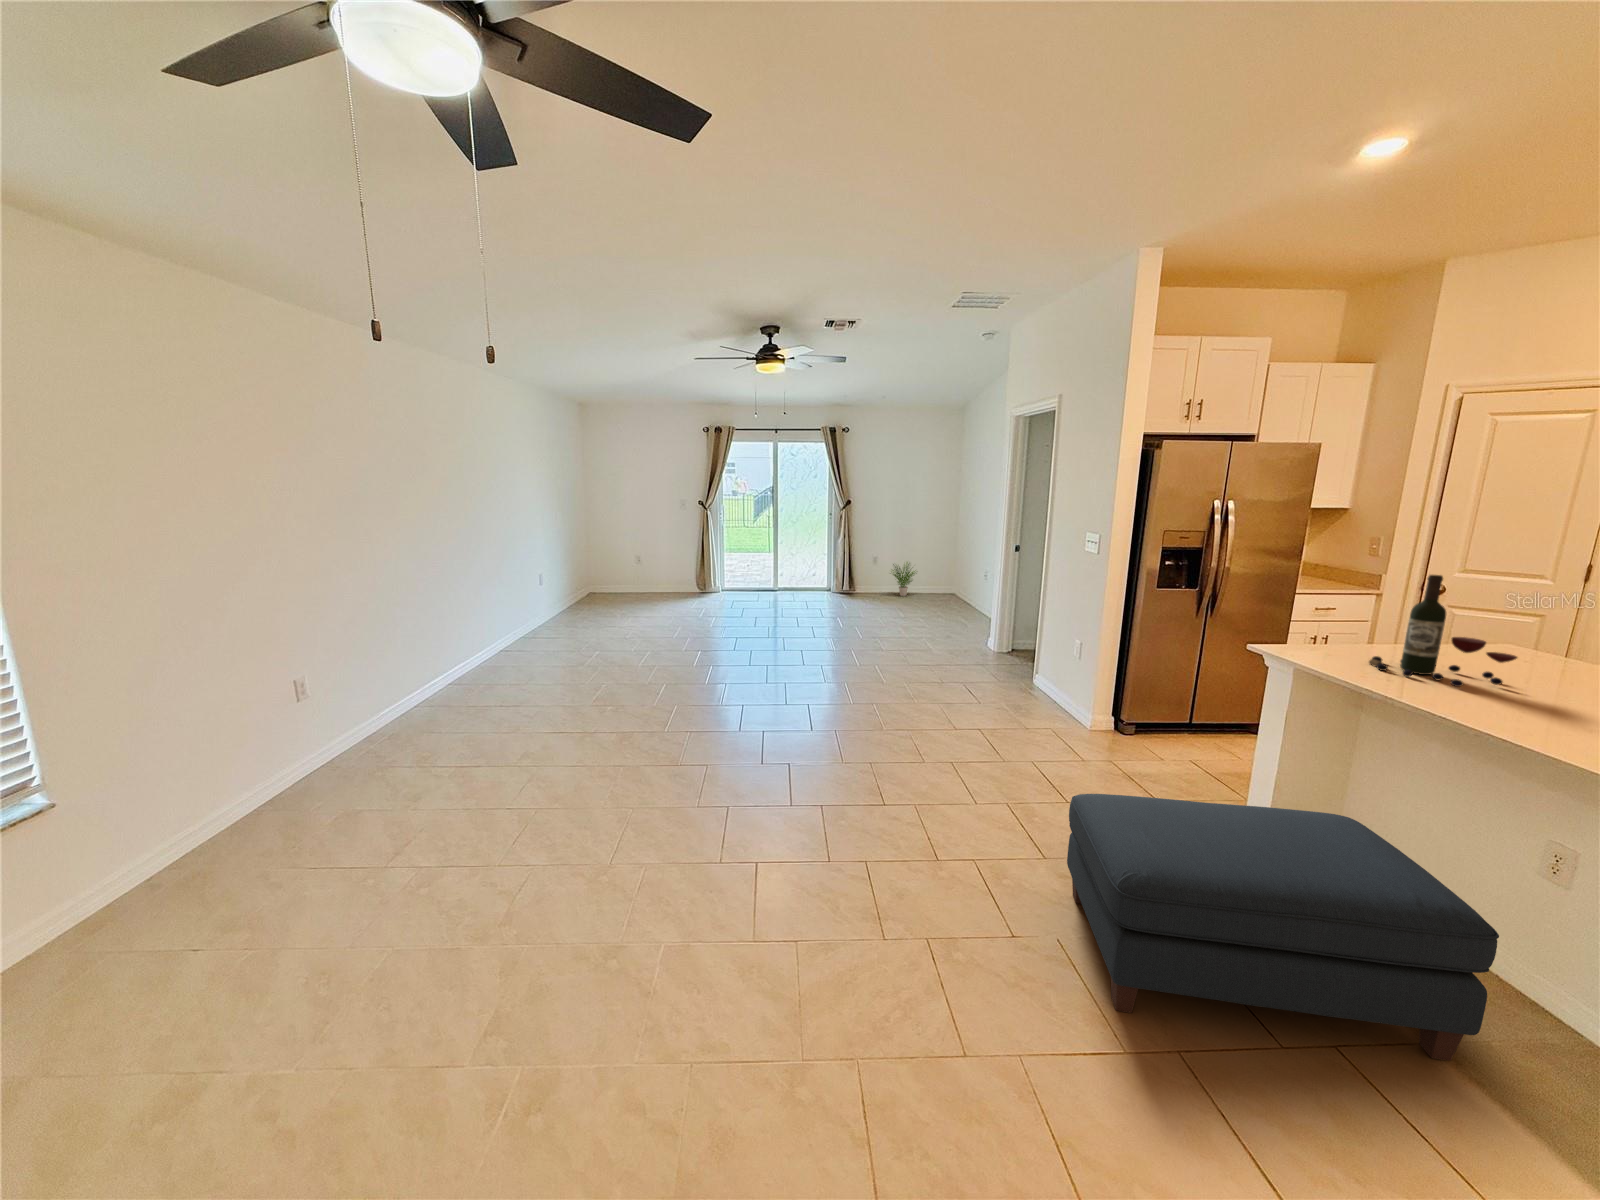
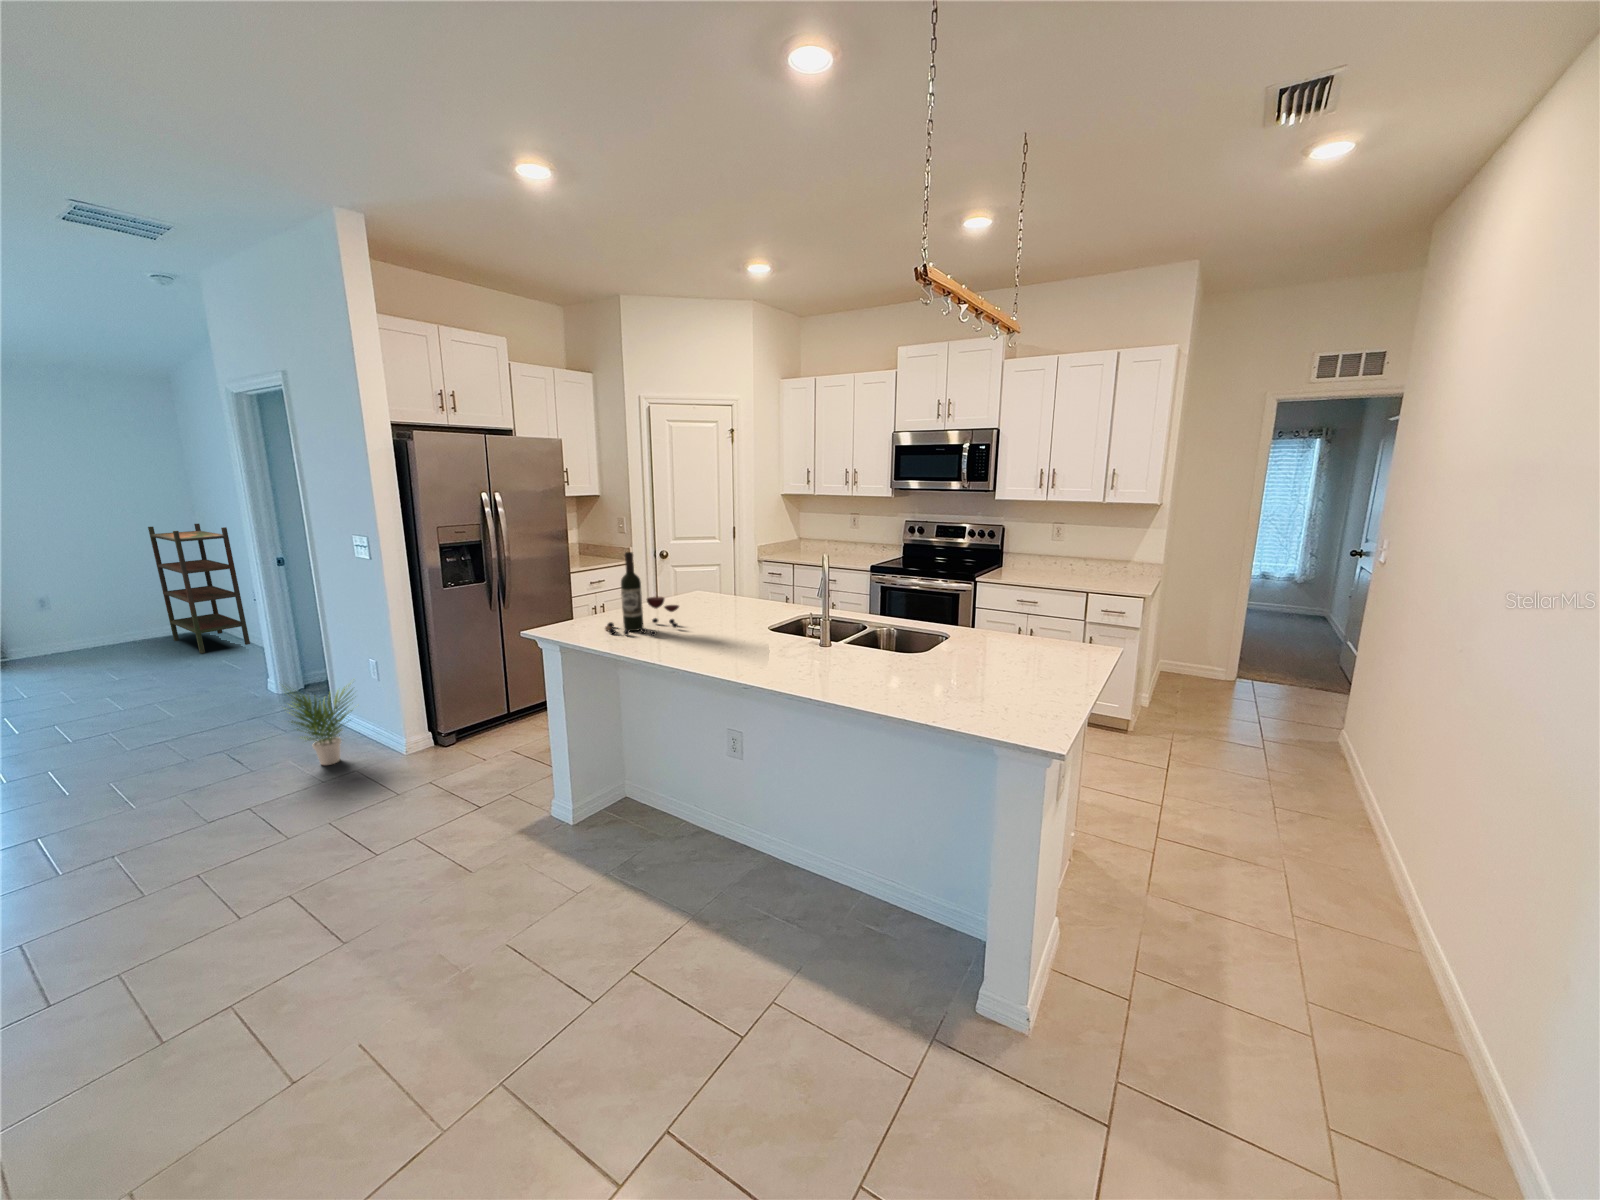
bookshelf: none [936,520,982,610] -> present [148,524,250,653]
potted plant: present [892,562,915,596] -> present [287,685,353,765]
ottoman: present [1067,794,1499,1061] -> none [349,763,691,1069]

